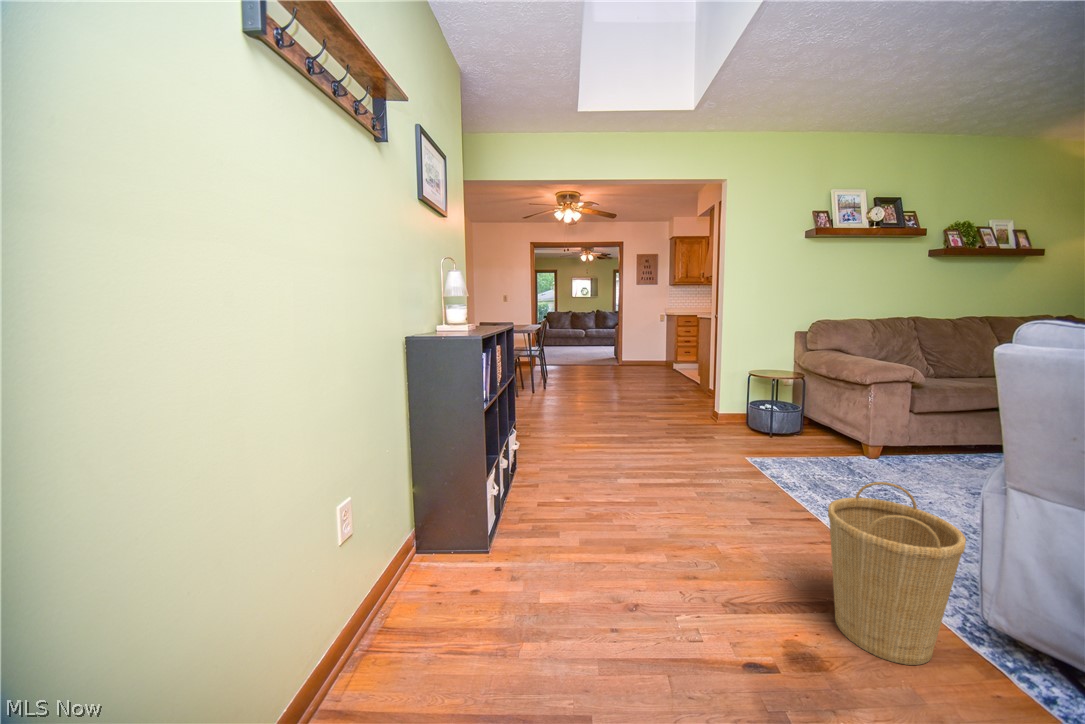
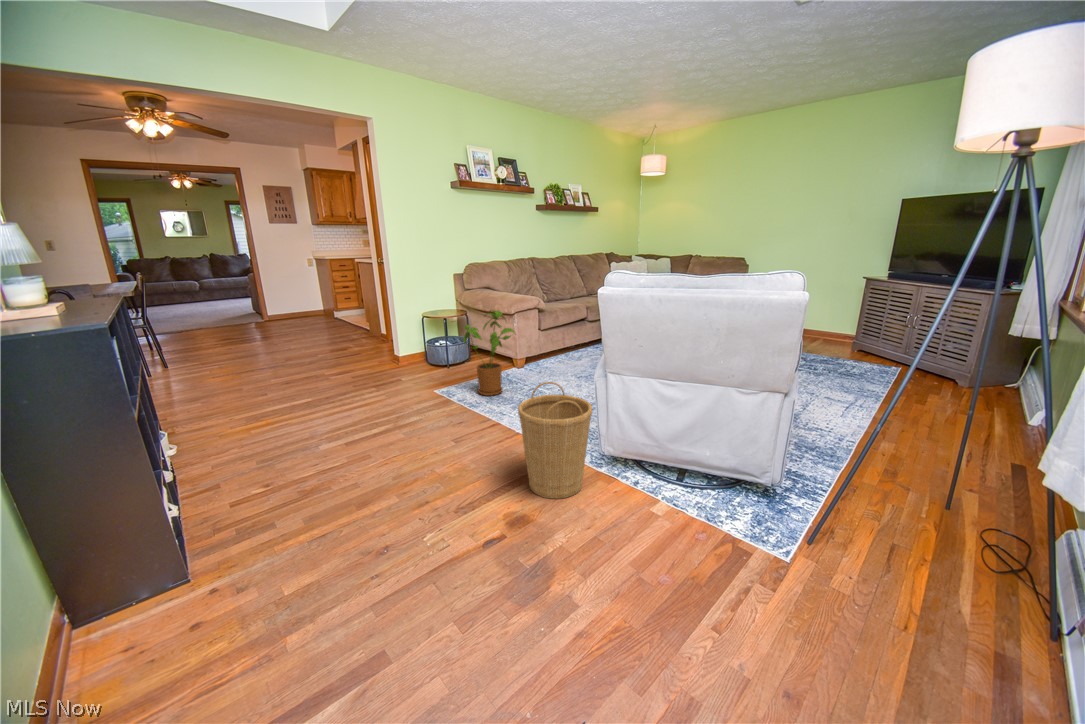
house plant: none [787,377,865,481] -> present [463,310,515,396]

